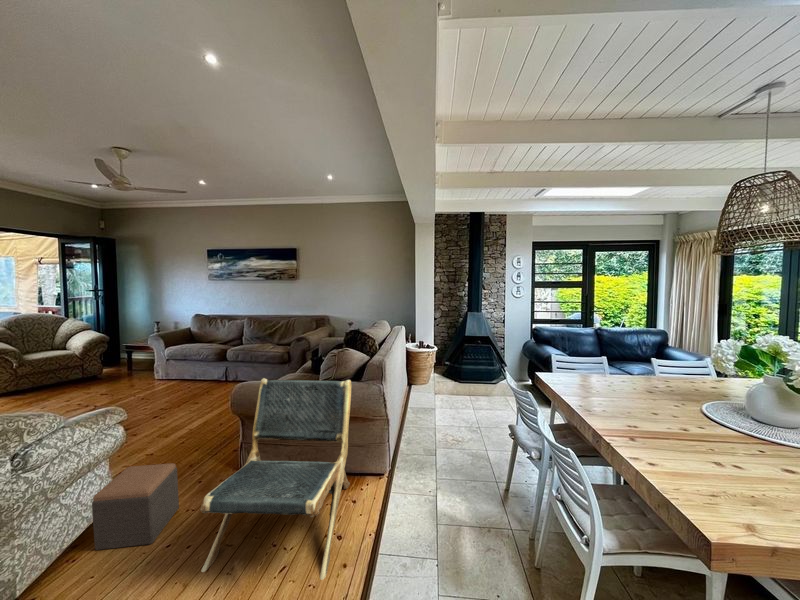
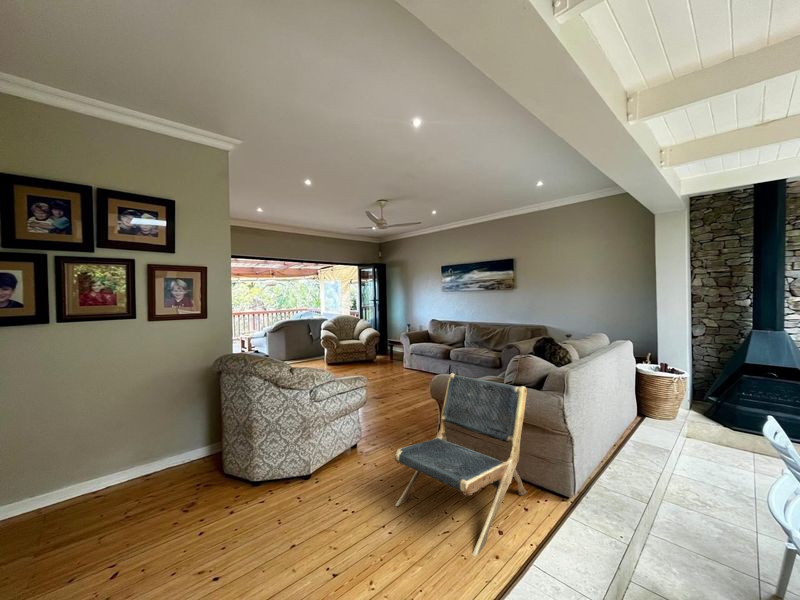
footstool: present [92,463,179,550] -> none [347,419,394,474]

